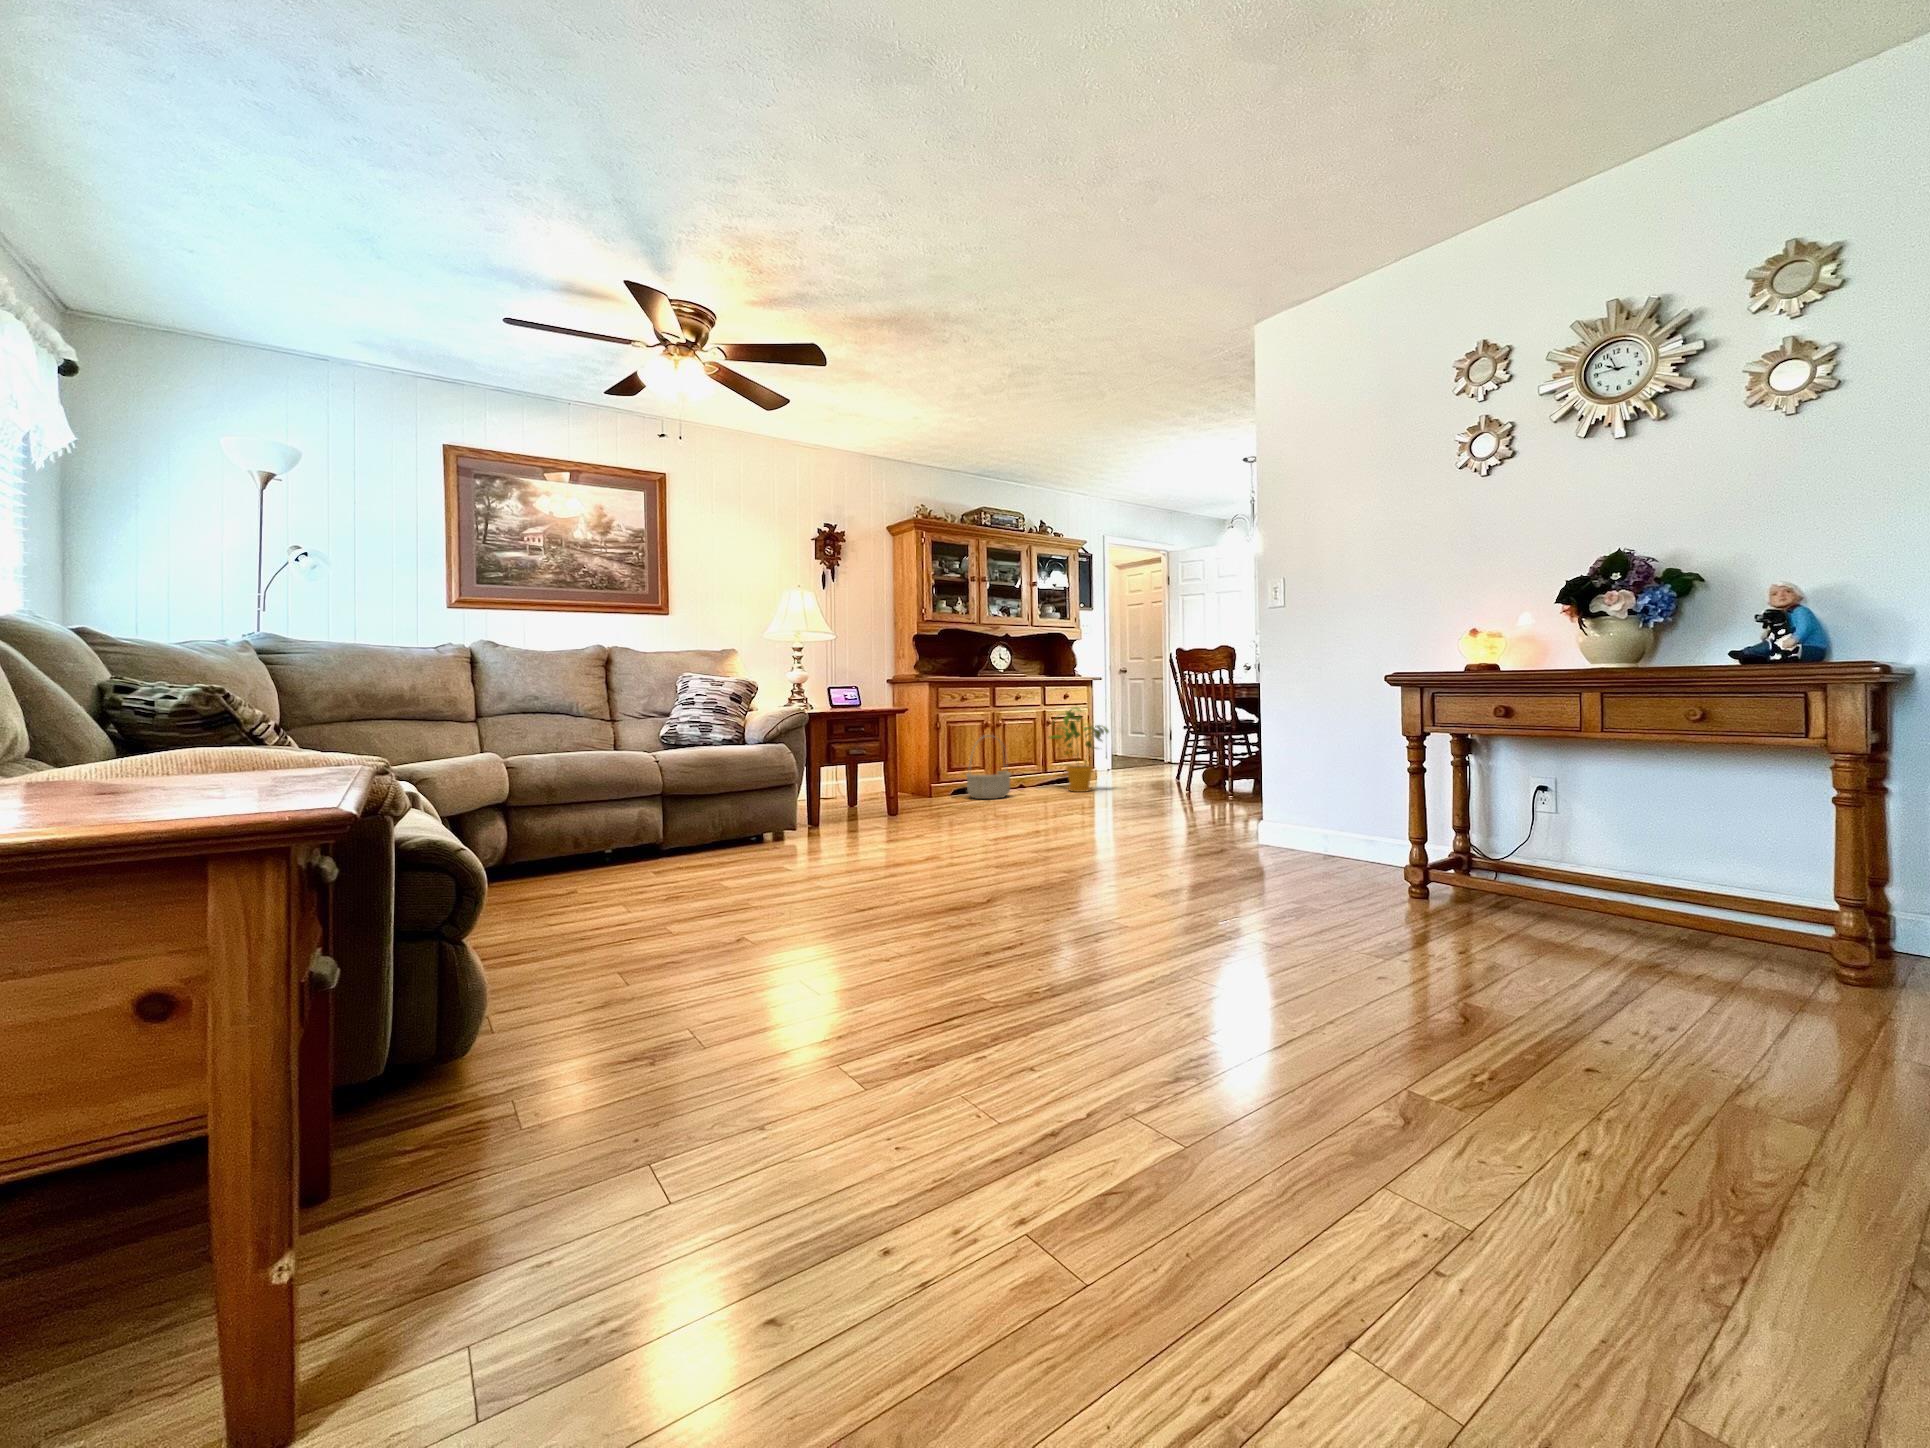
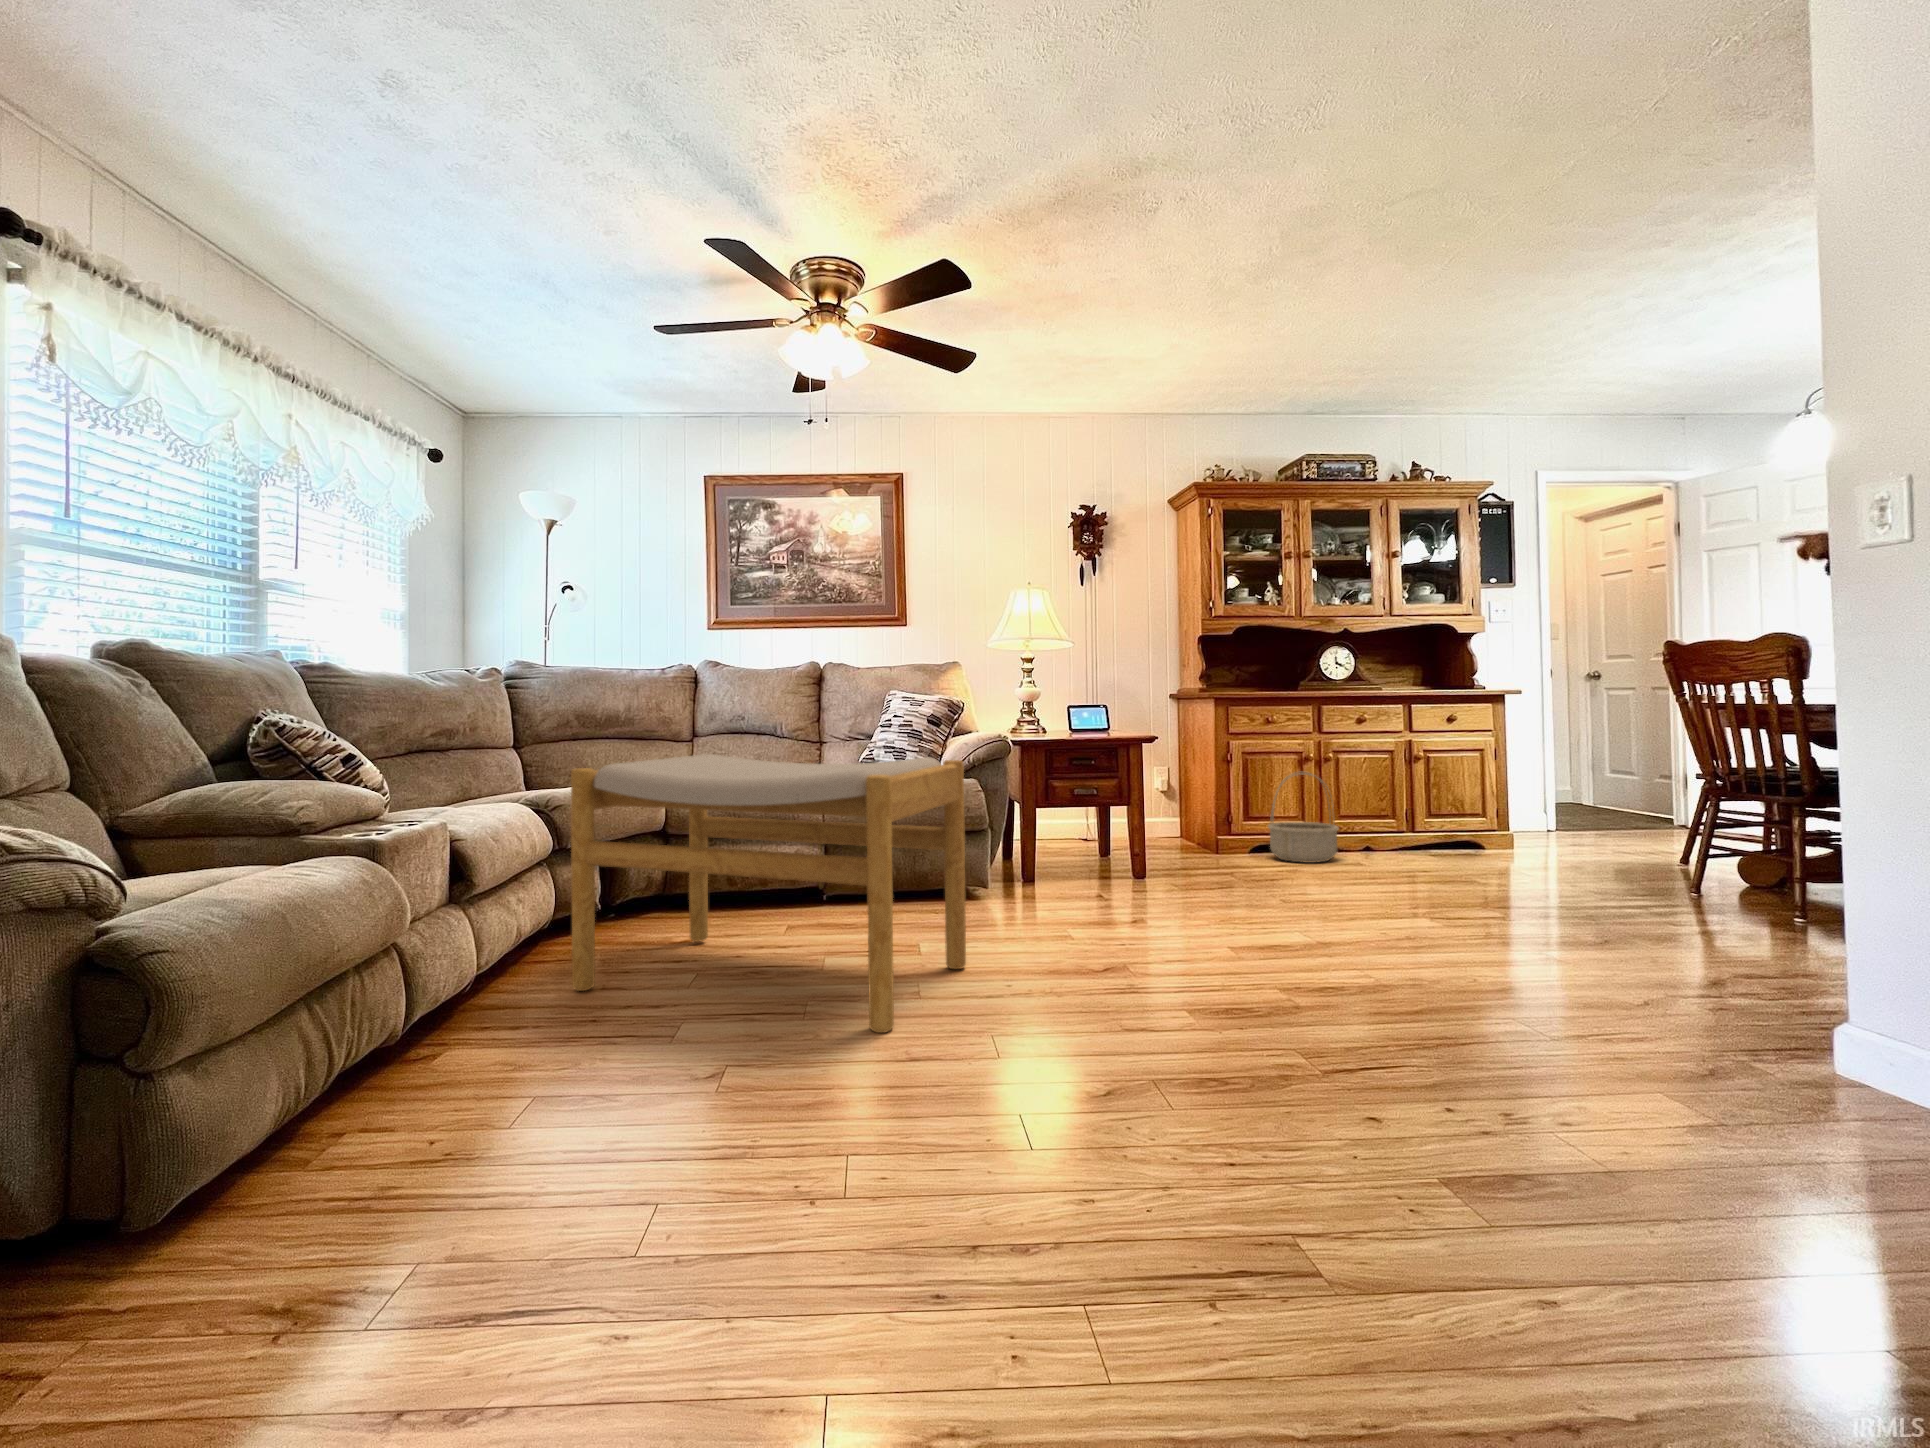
house plant: present [1049,707,1109,792] -> none [1410,735,1512,864]
footstool: none [541,720,859,932] -> present [571,754,966,1033]

